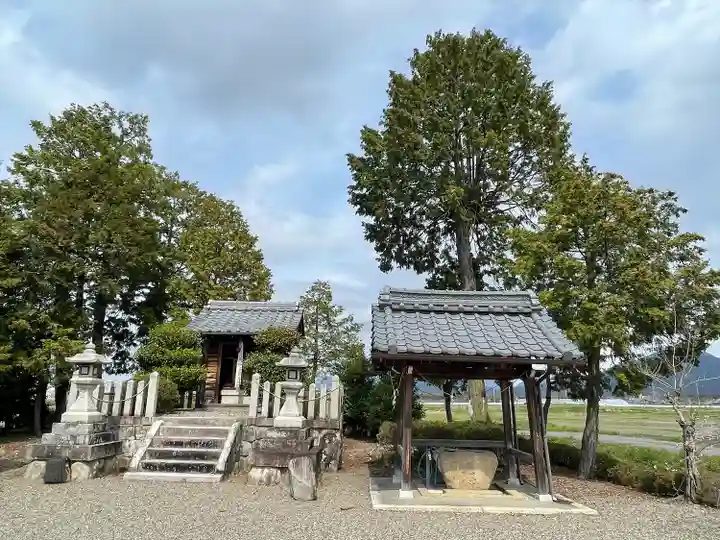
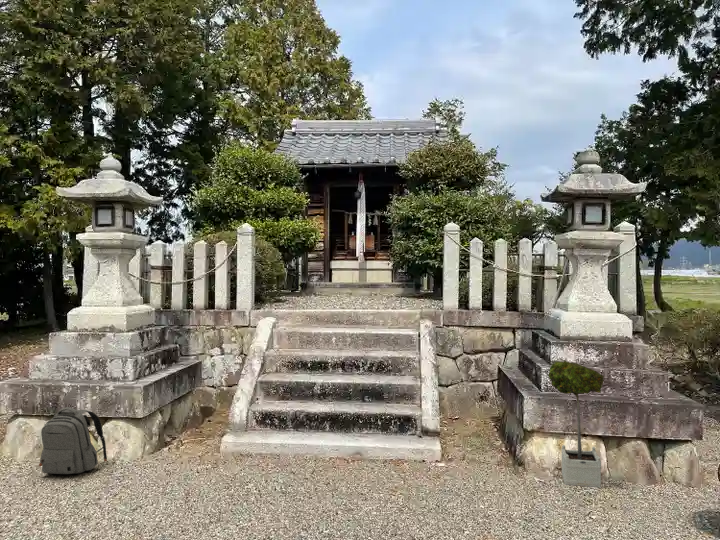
potted tree: none [255,435,274,486] -> present [548,361,604,487]

